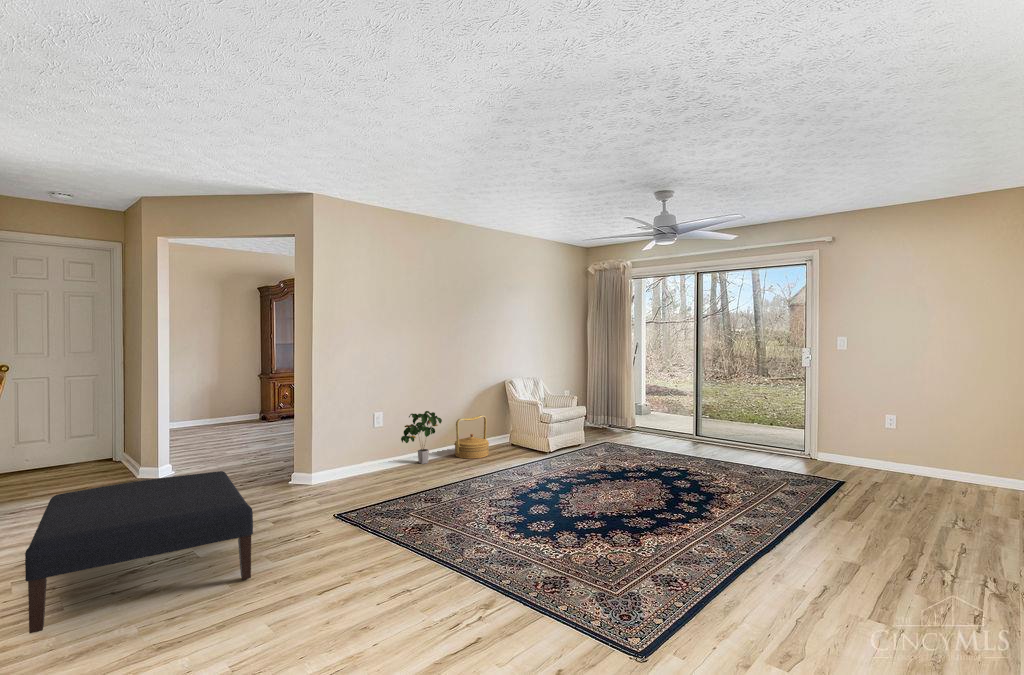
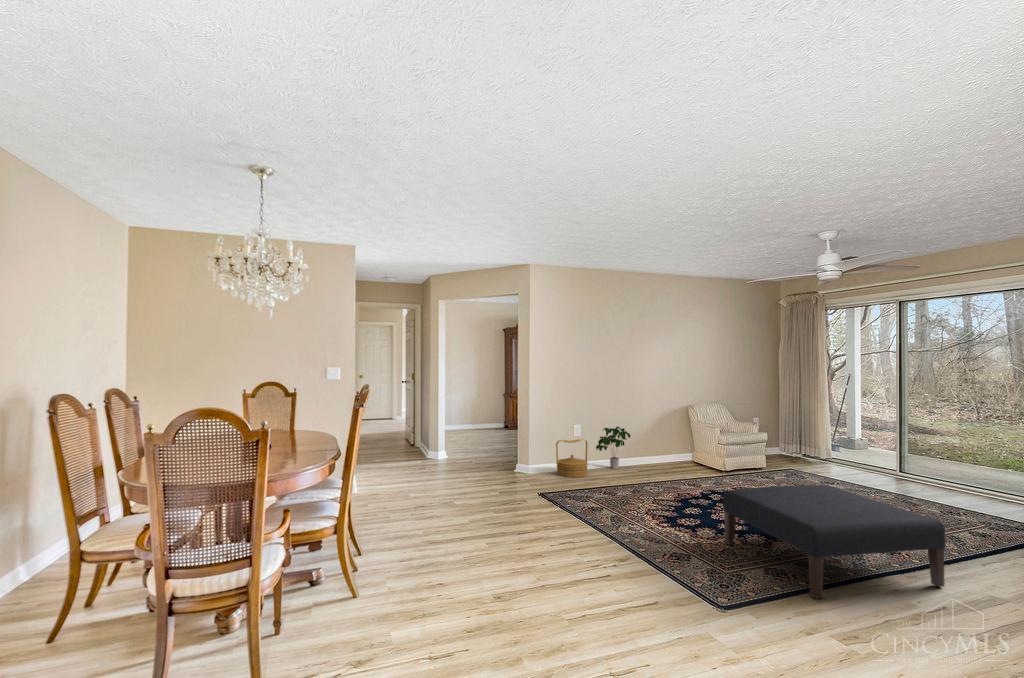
woven basket: present [454,416,489,459] -> present [556,439,588,477]
ottoman: present [25,471,253,633] -> present [723,485,946,598]

